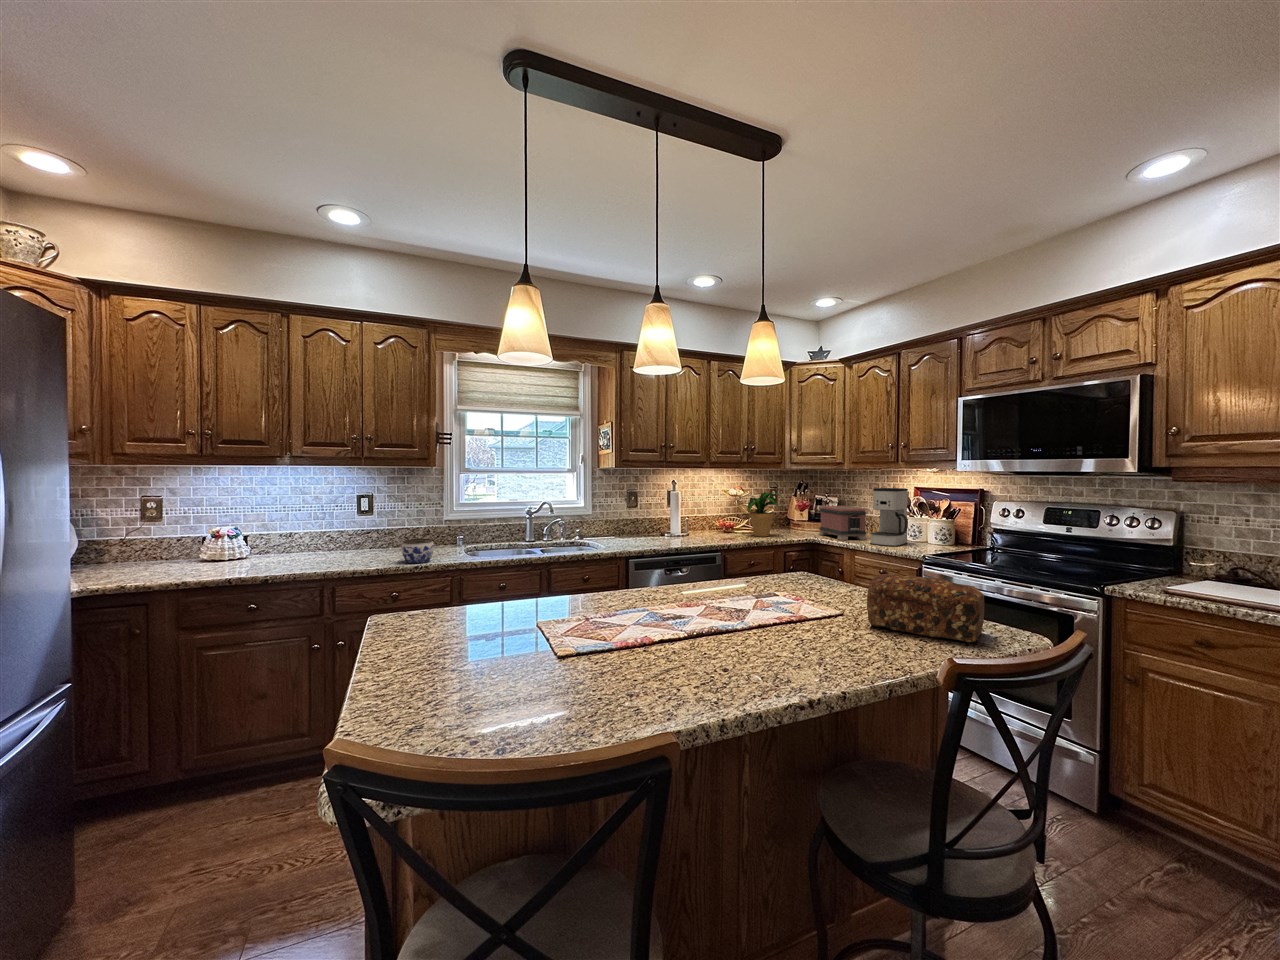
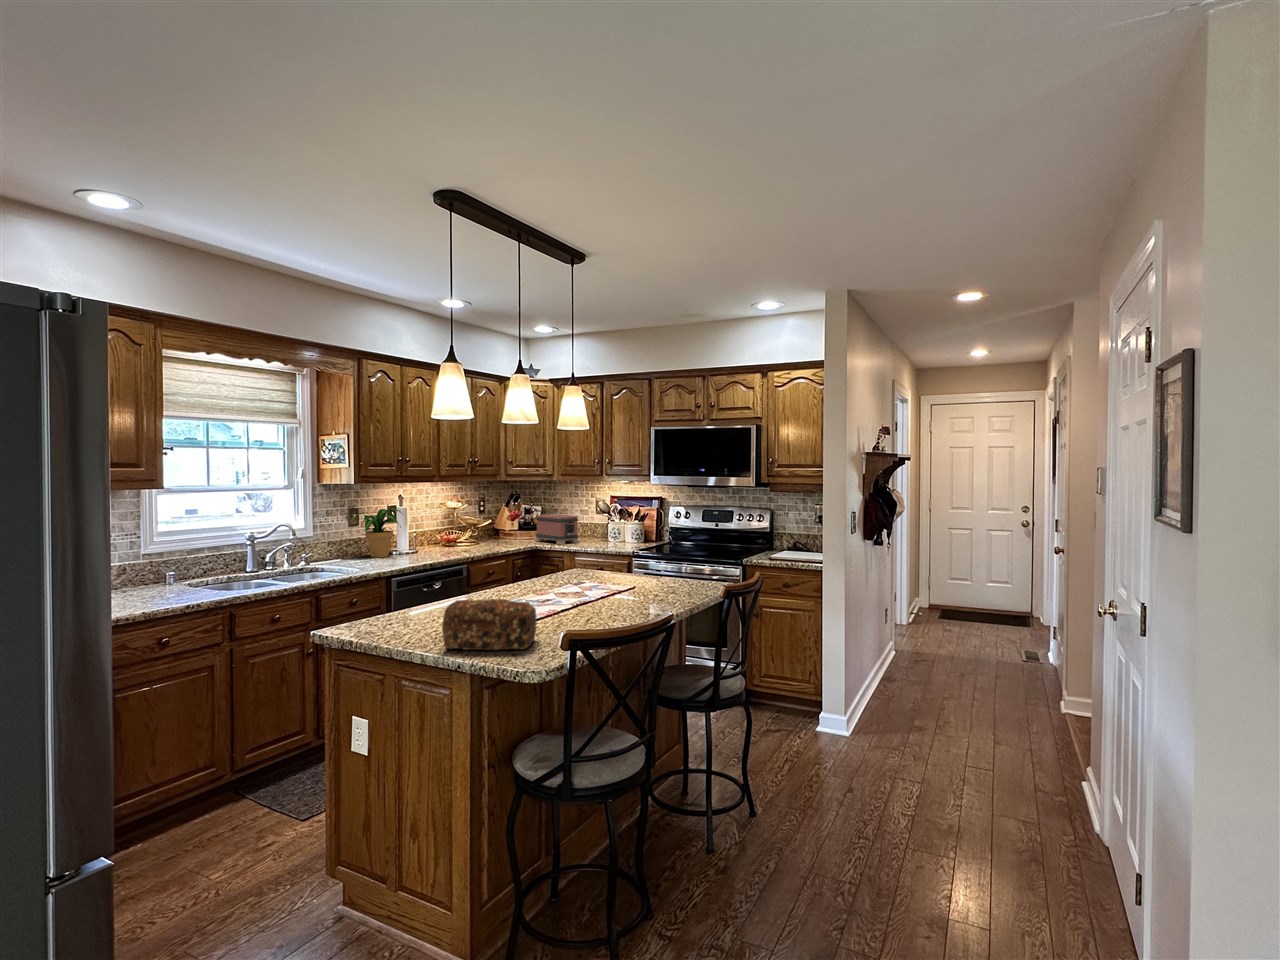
coffee maker: present [871,488,908,546] -> none [587,498,614,546]
potted plant: present [737,492,783,537] -> present [350,509,402,558]
jar: present [402,539,434,563] -> none [150,575,192,604]
bread loaf: present [867,574,984,642] -> present [442,599,536,650]

